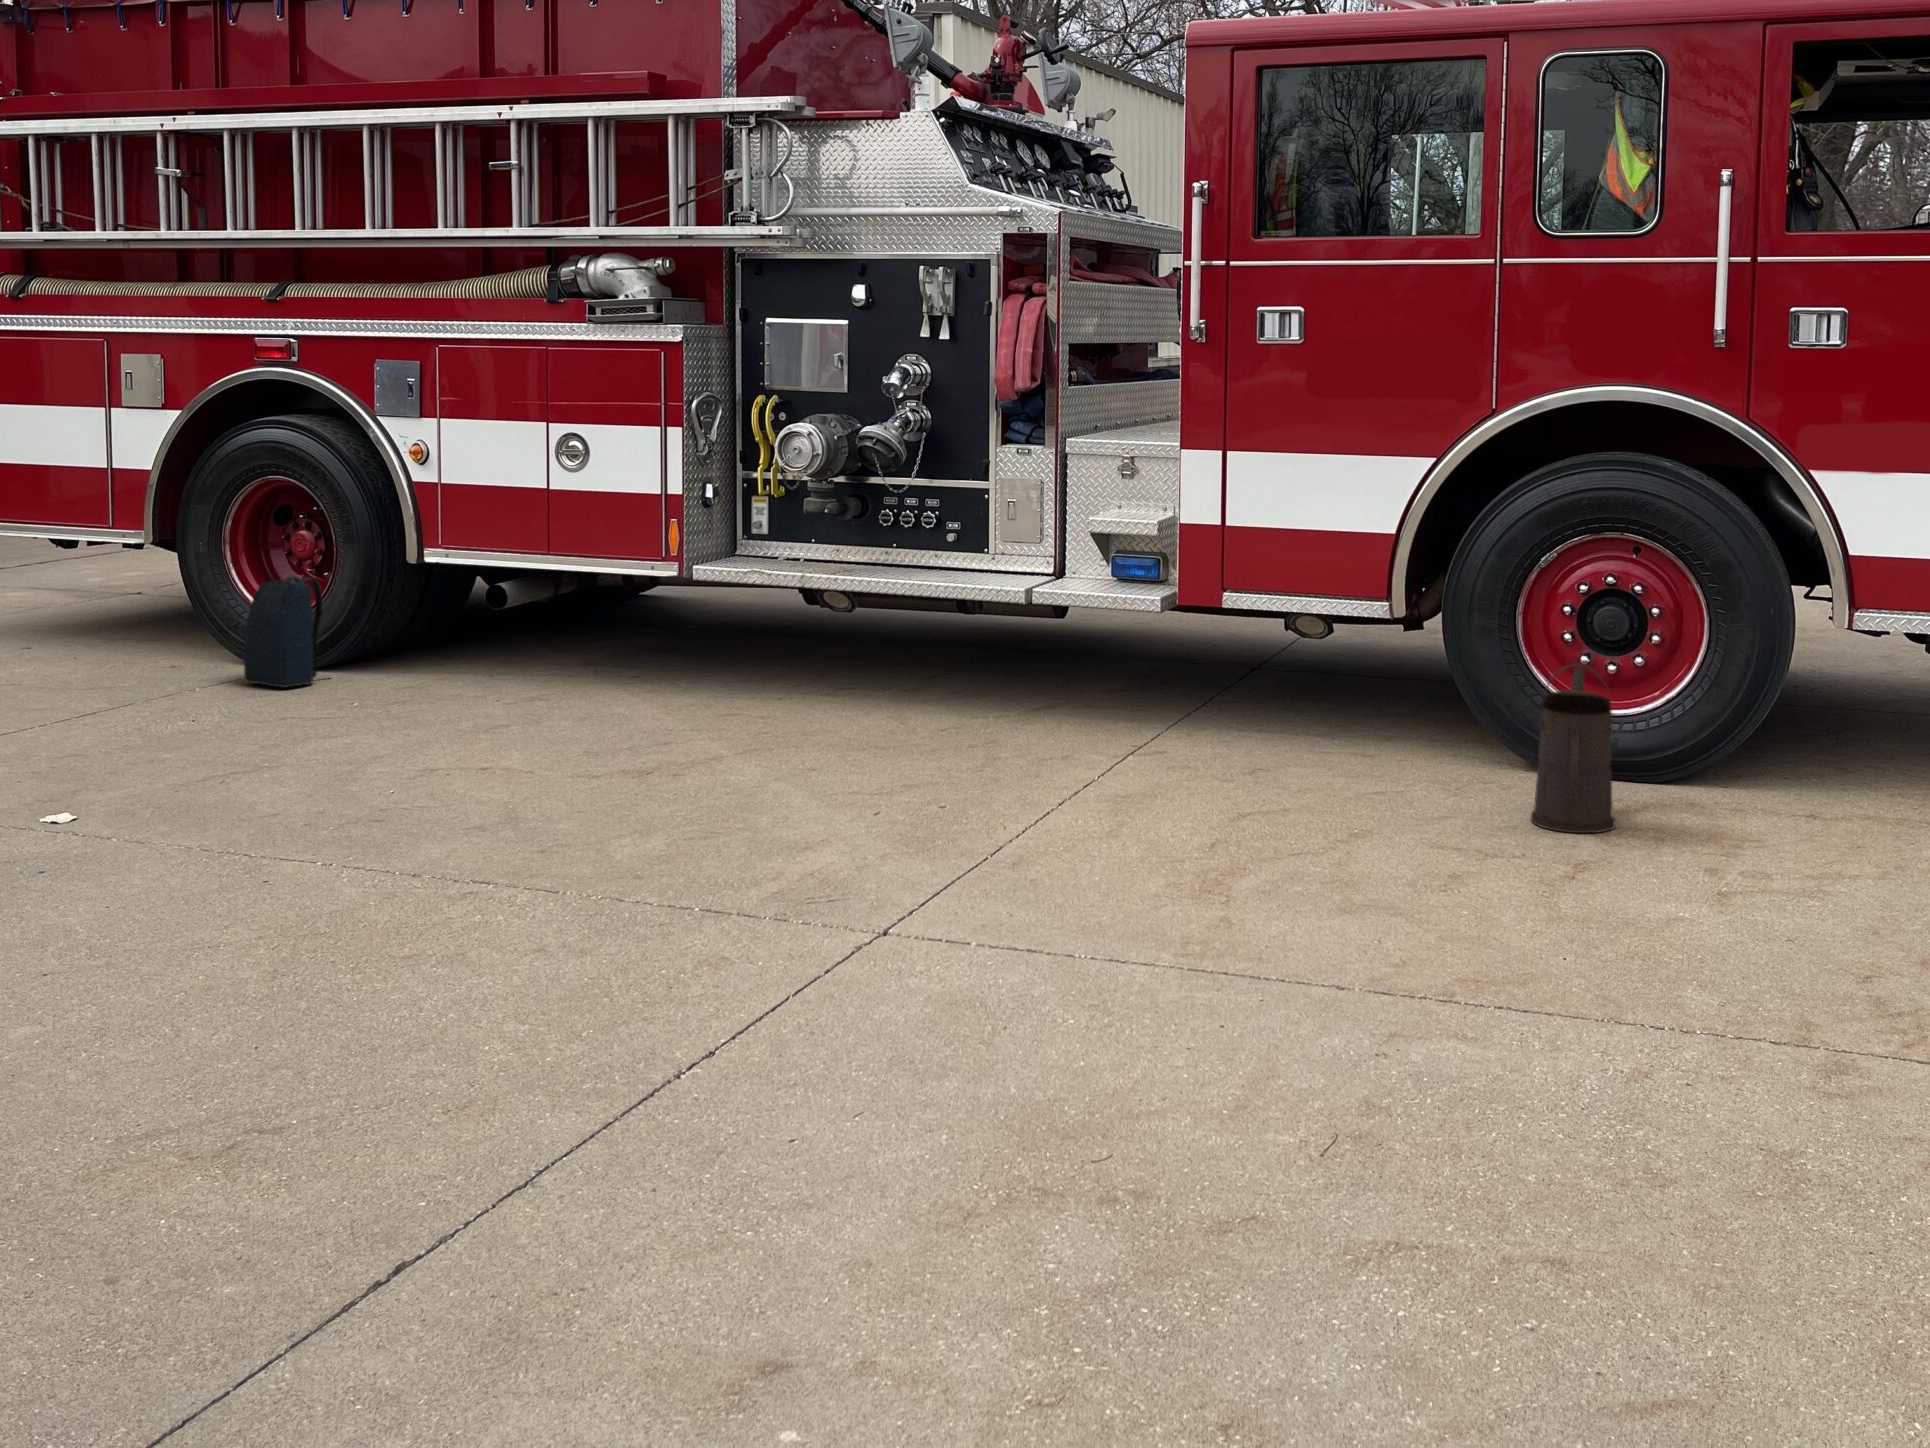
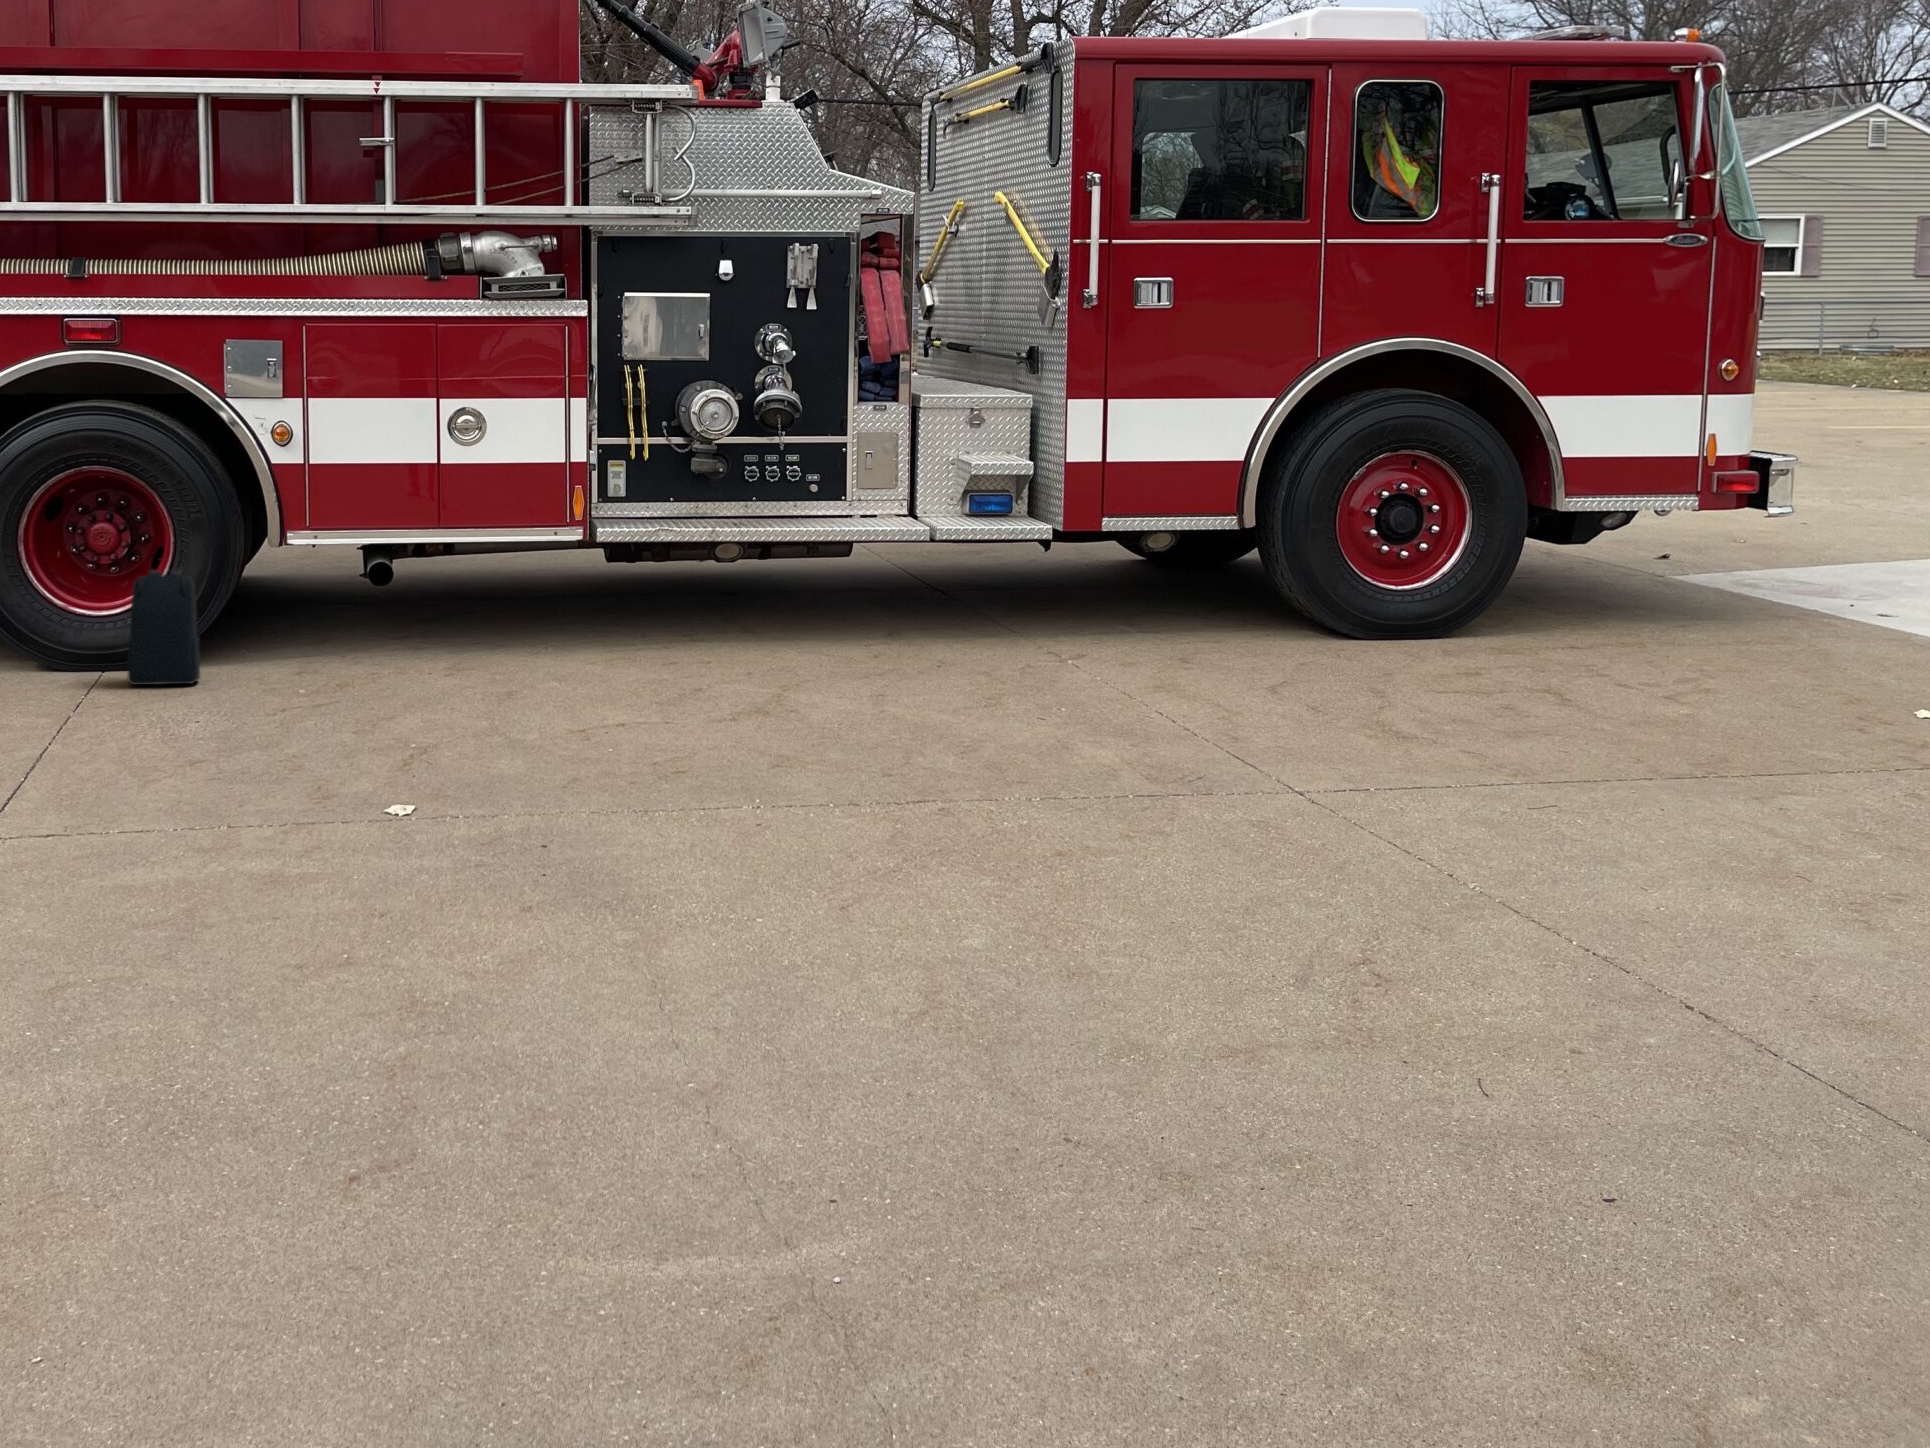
watering can: present [1531,664,1615,833] -> none [1331,531,1421,648]

